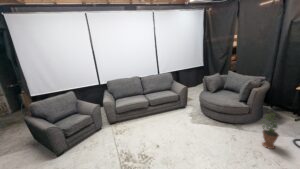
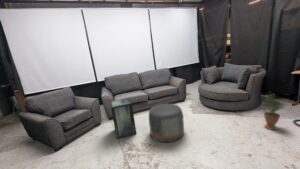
storage box: none [110,107,135,147] -> present [110,98,136,138]
pouf: none [147,115,181,155] -> present [149,104,184,142]

